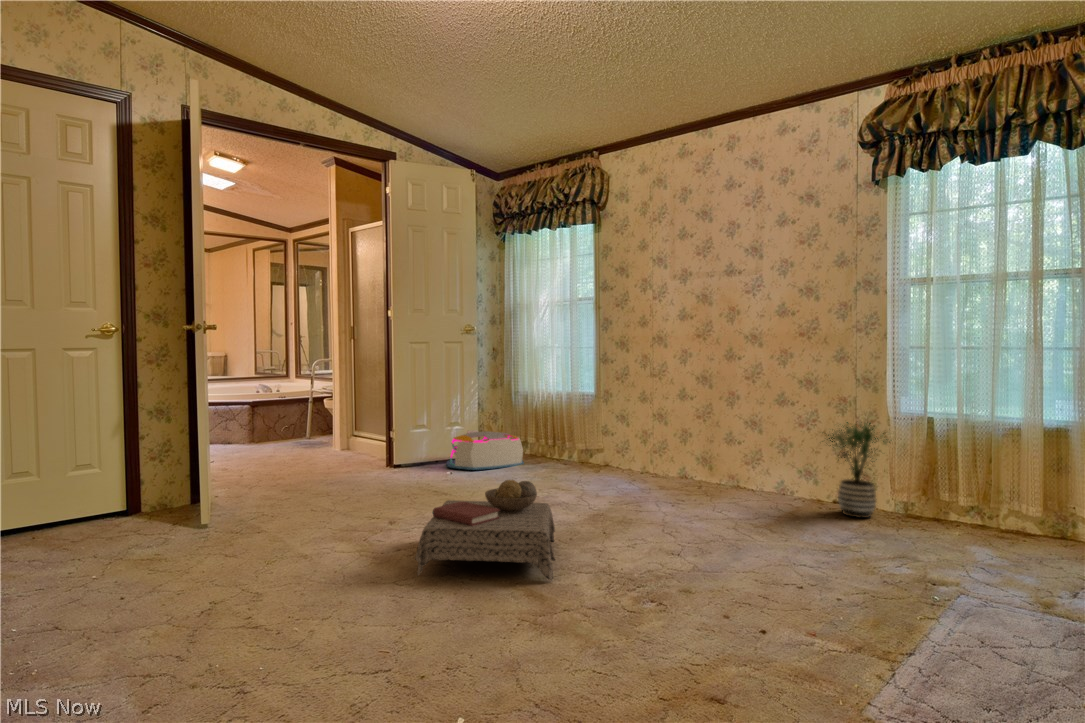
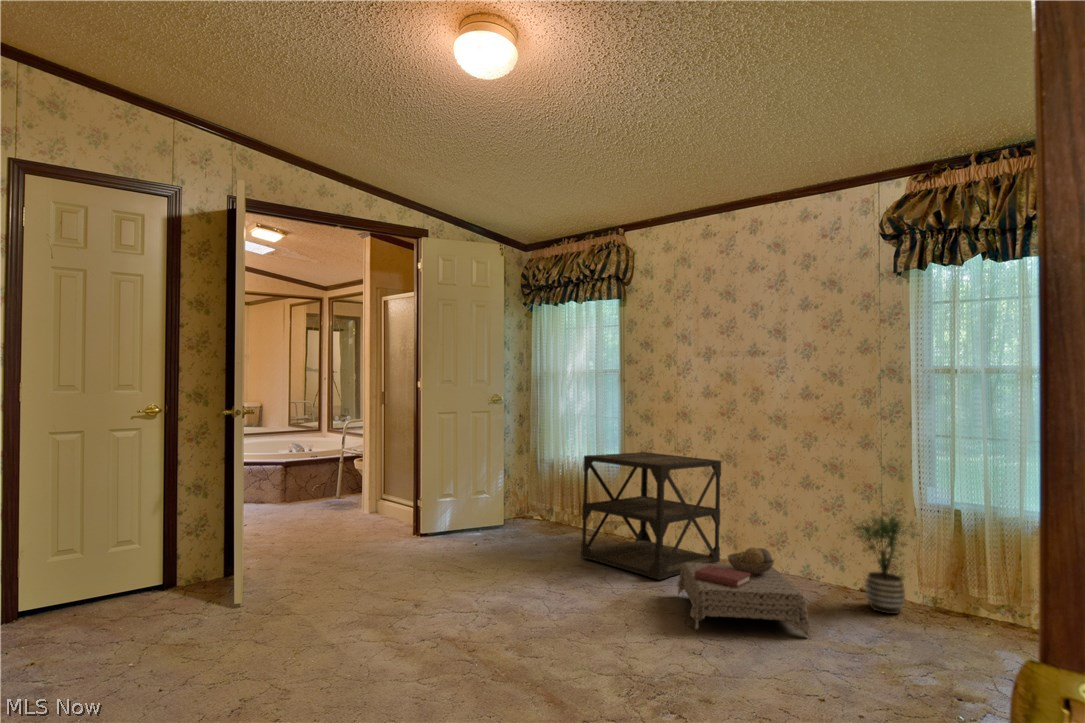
side table: none [558,378,697,496] -> present [581,452,721,580]
storage bin: present [447,430,524,470] -> none [472,499,548,542]
ottoman: present [415,480,555,581] -> present [678,548,810,637]

